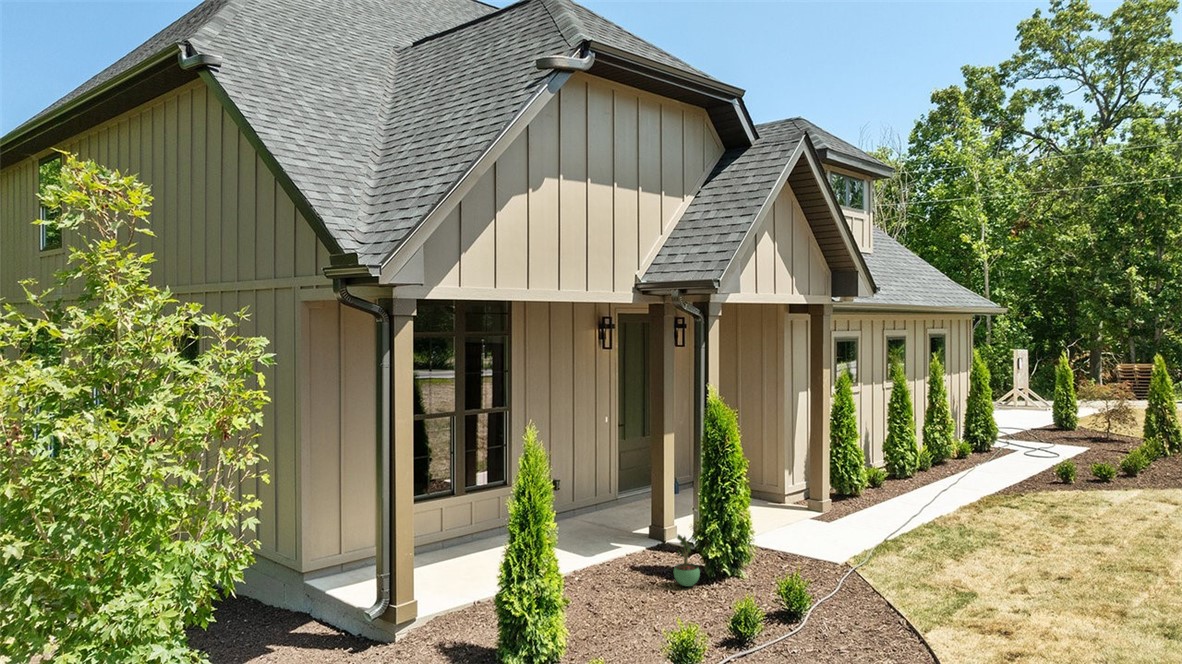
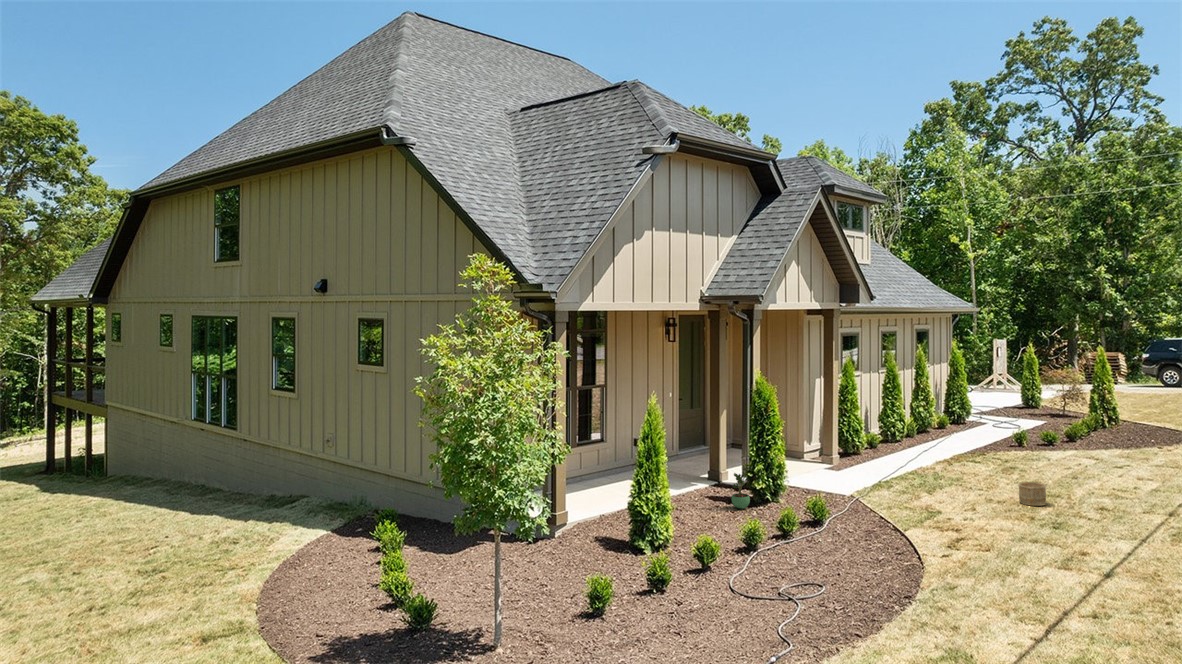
wooden bucket: none [1085,546,1127,583] -> present [1018,482,1046,506]

